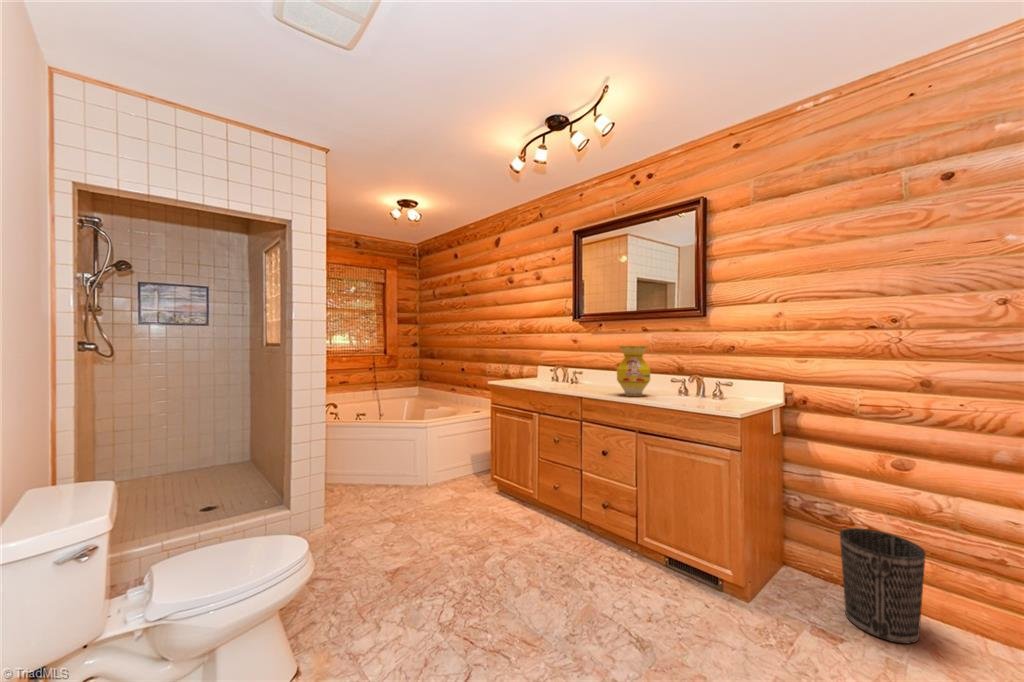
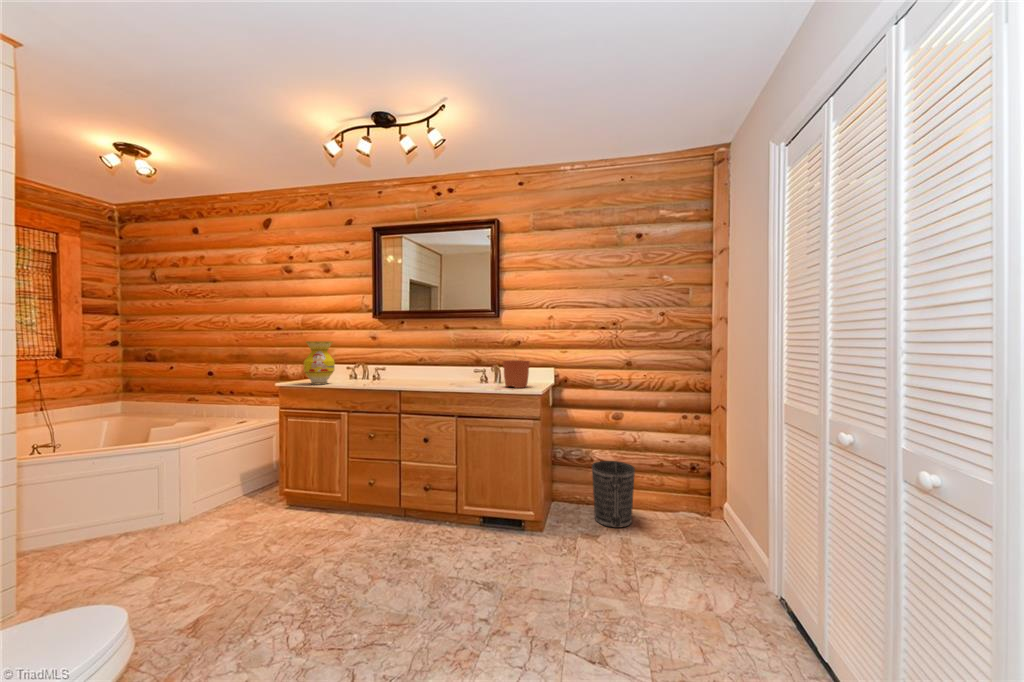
vase: present [617,346,650,396] -> present [304,341,335,385]
plant pot: none [695,355,733,407] -> present [503,360,530,388]

